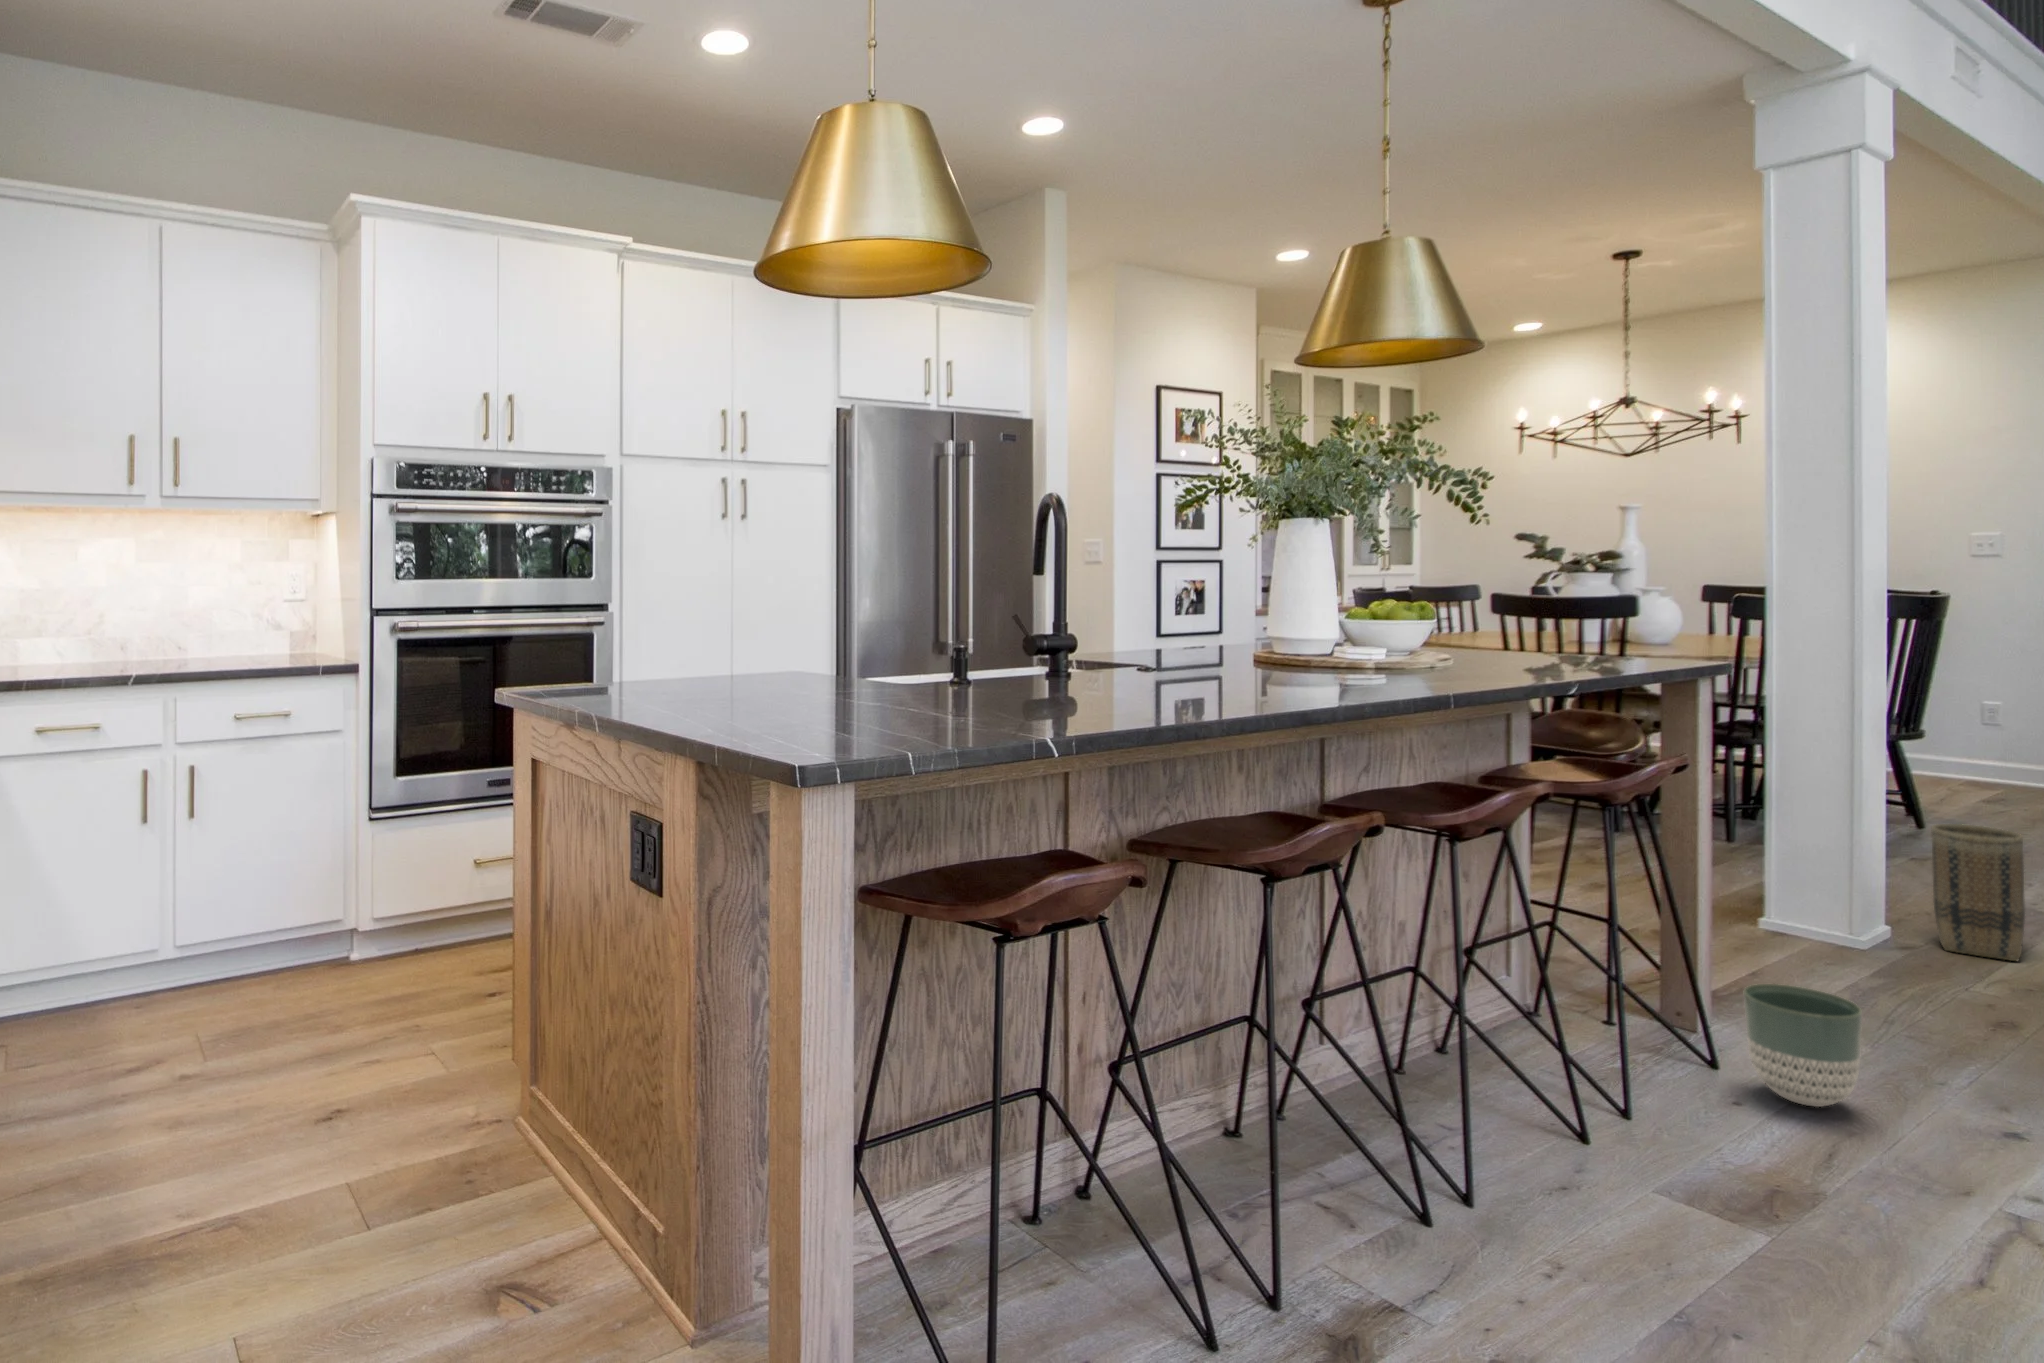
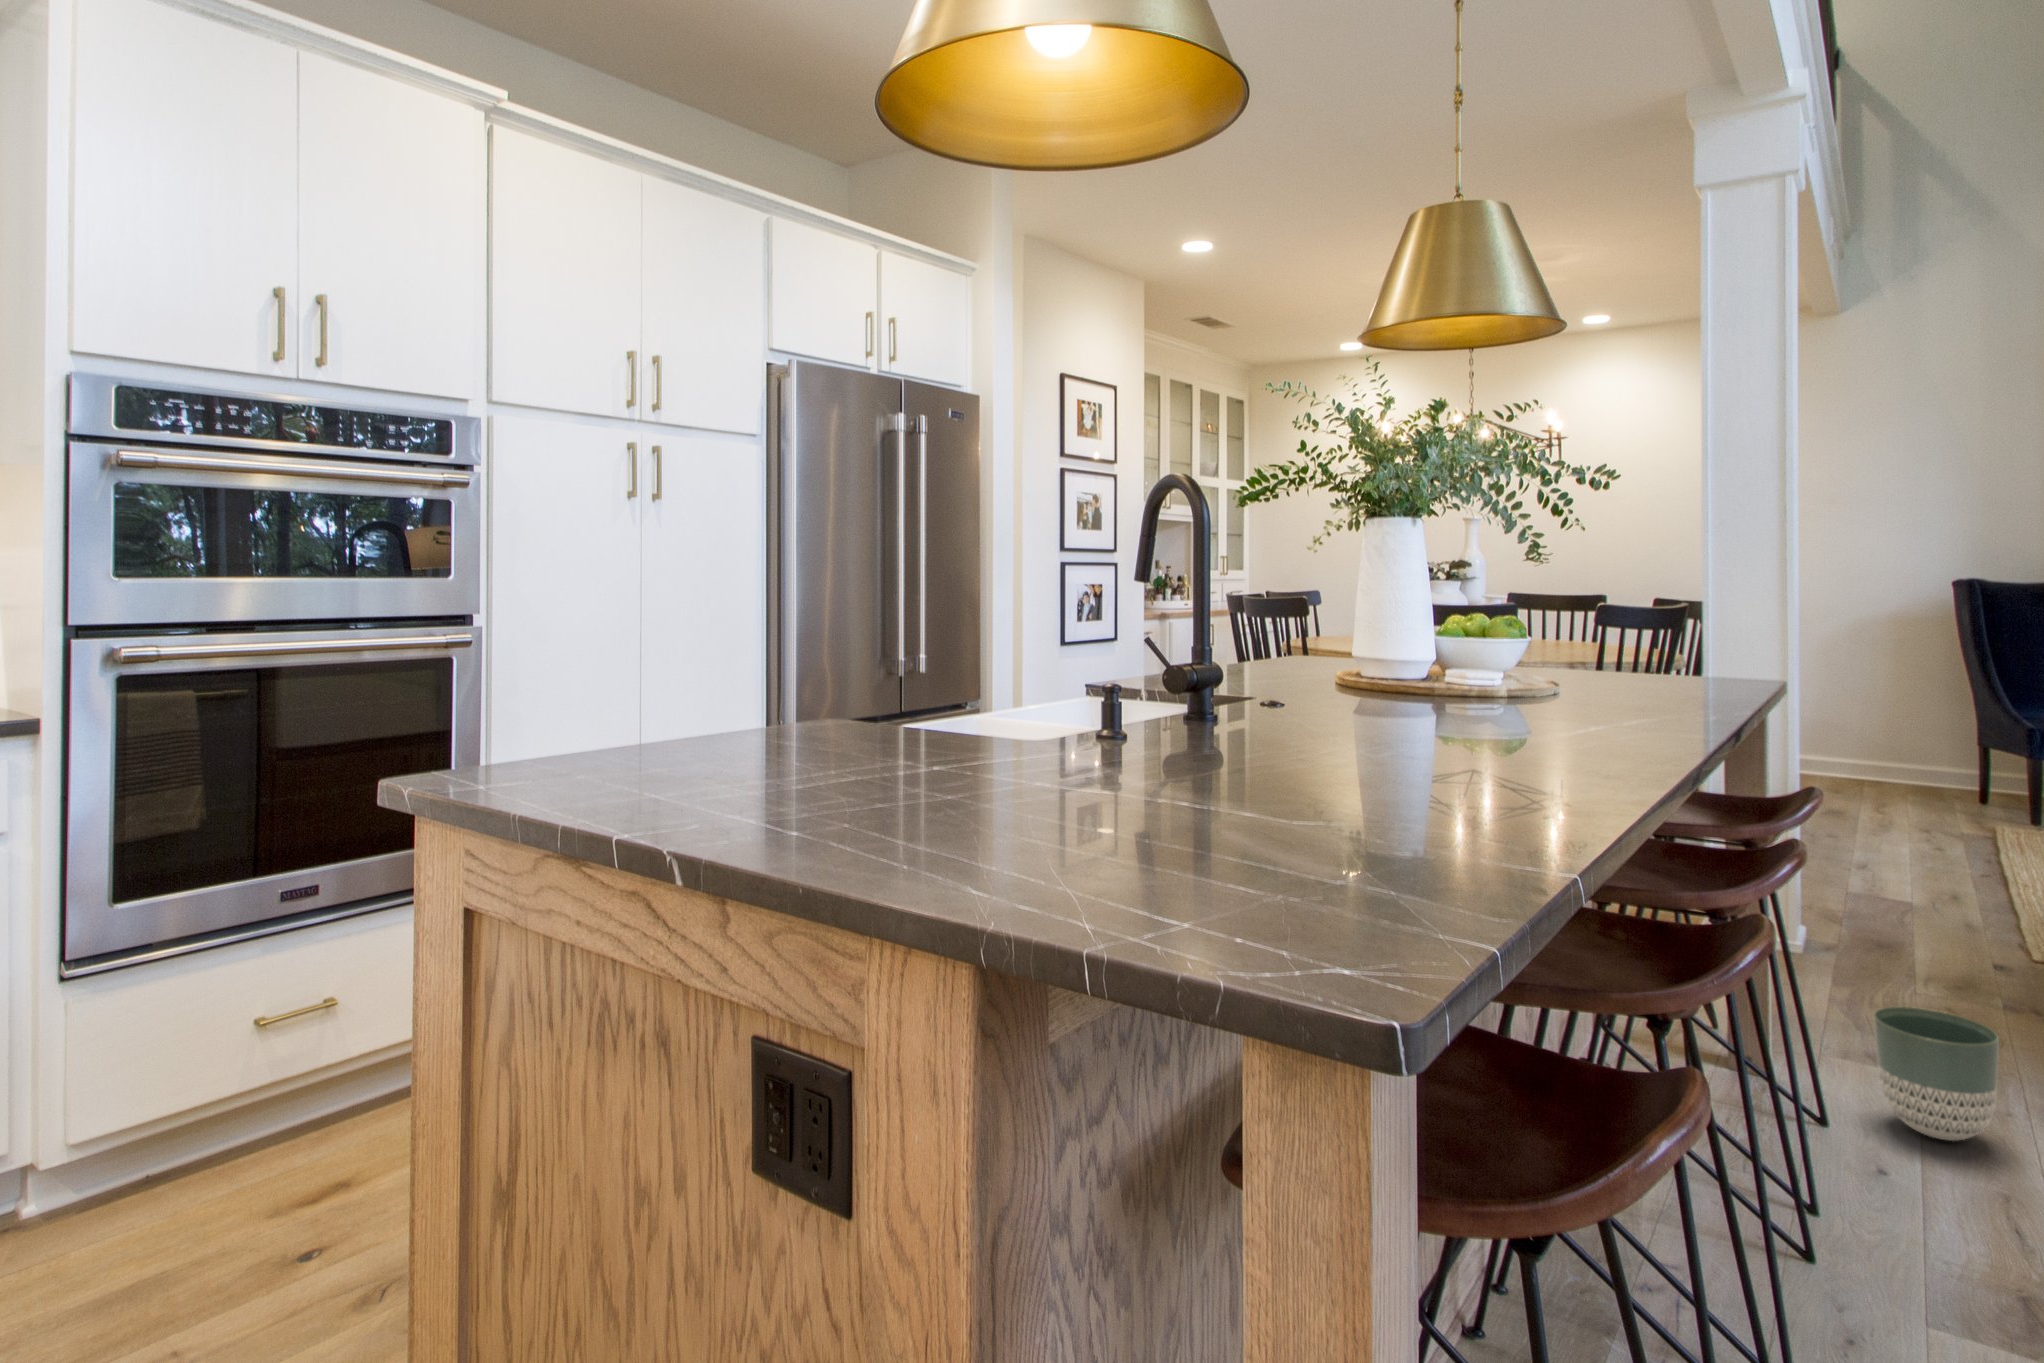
basket: present [1932,824,2025,961] -> none [1835,806,1914,932]

